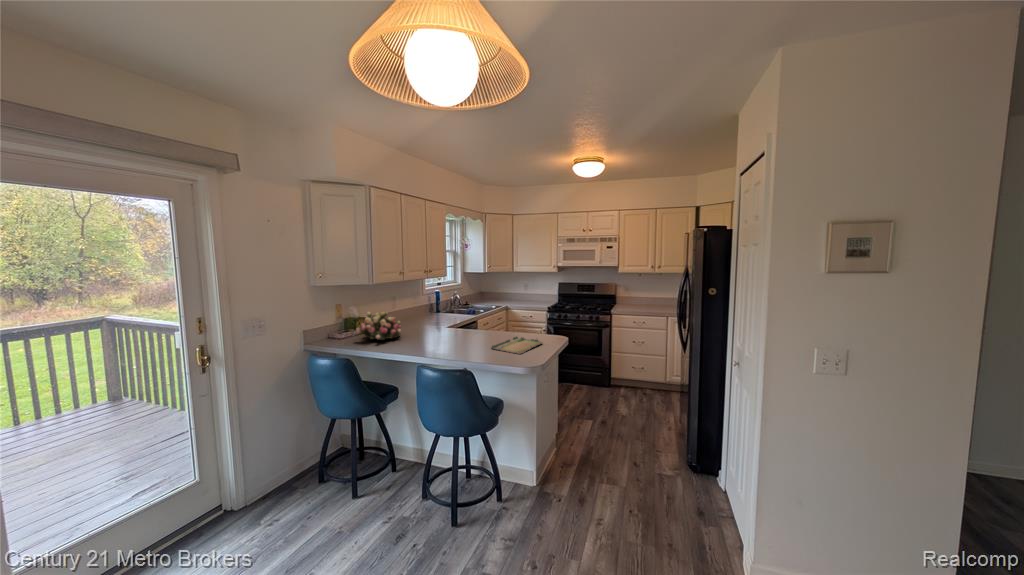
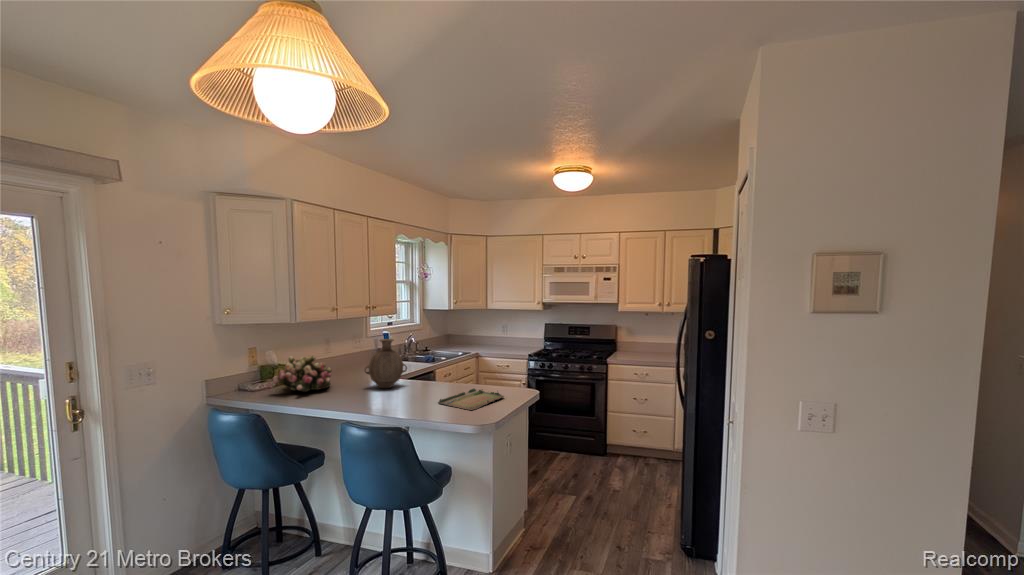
vase: none [427,298,461,337] -> present [364,339,407,388]

